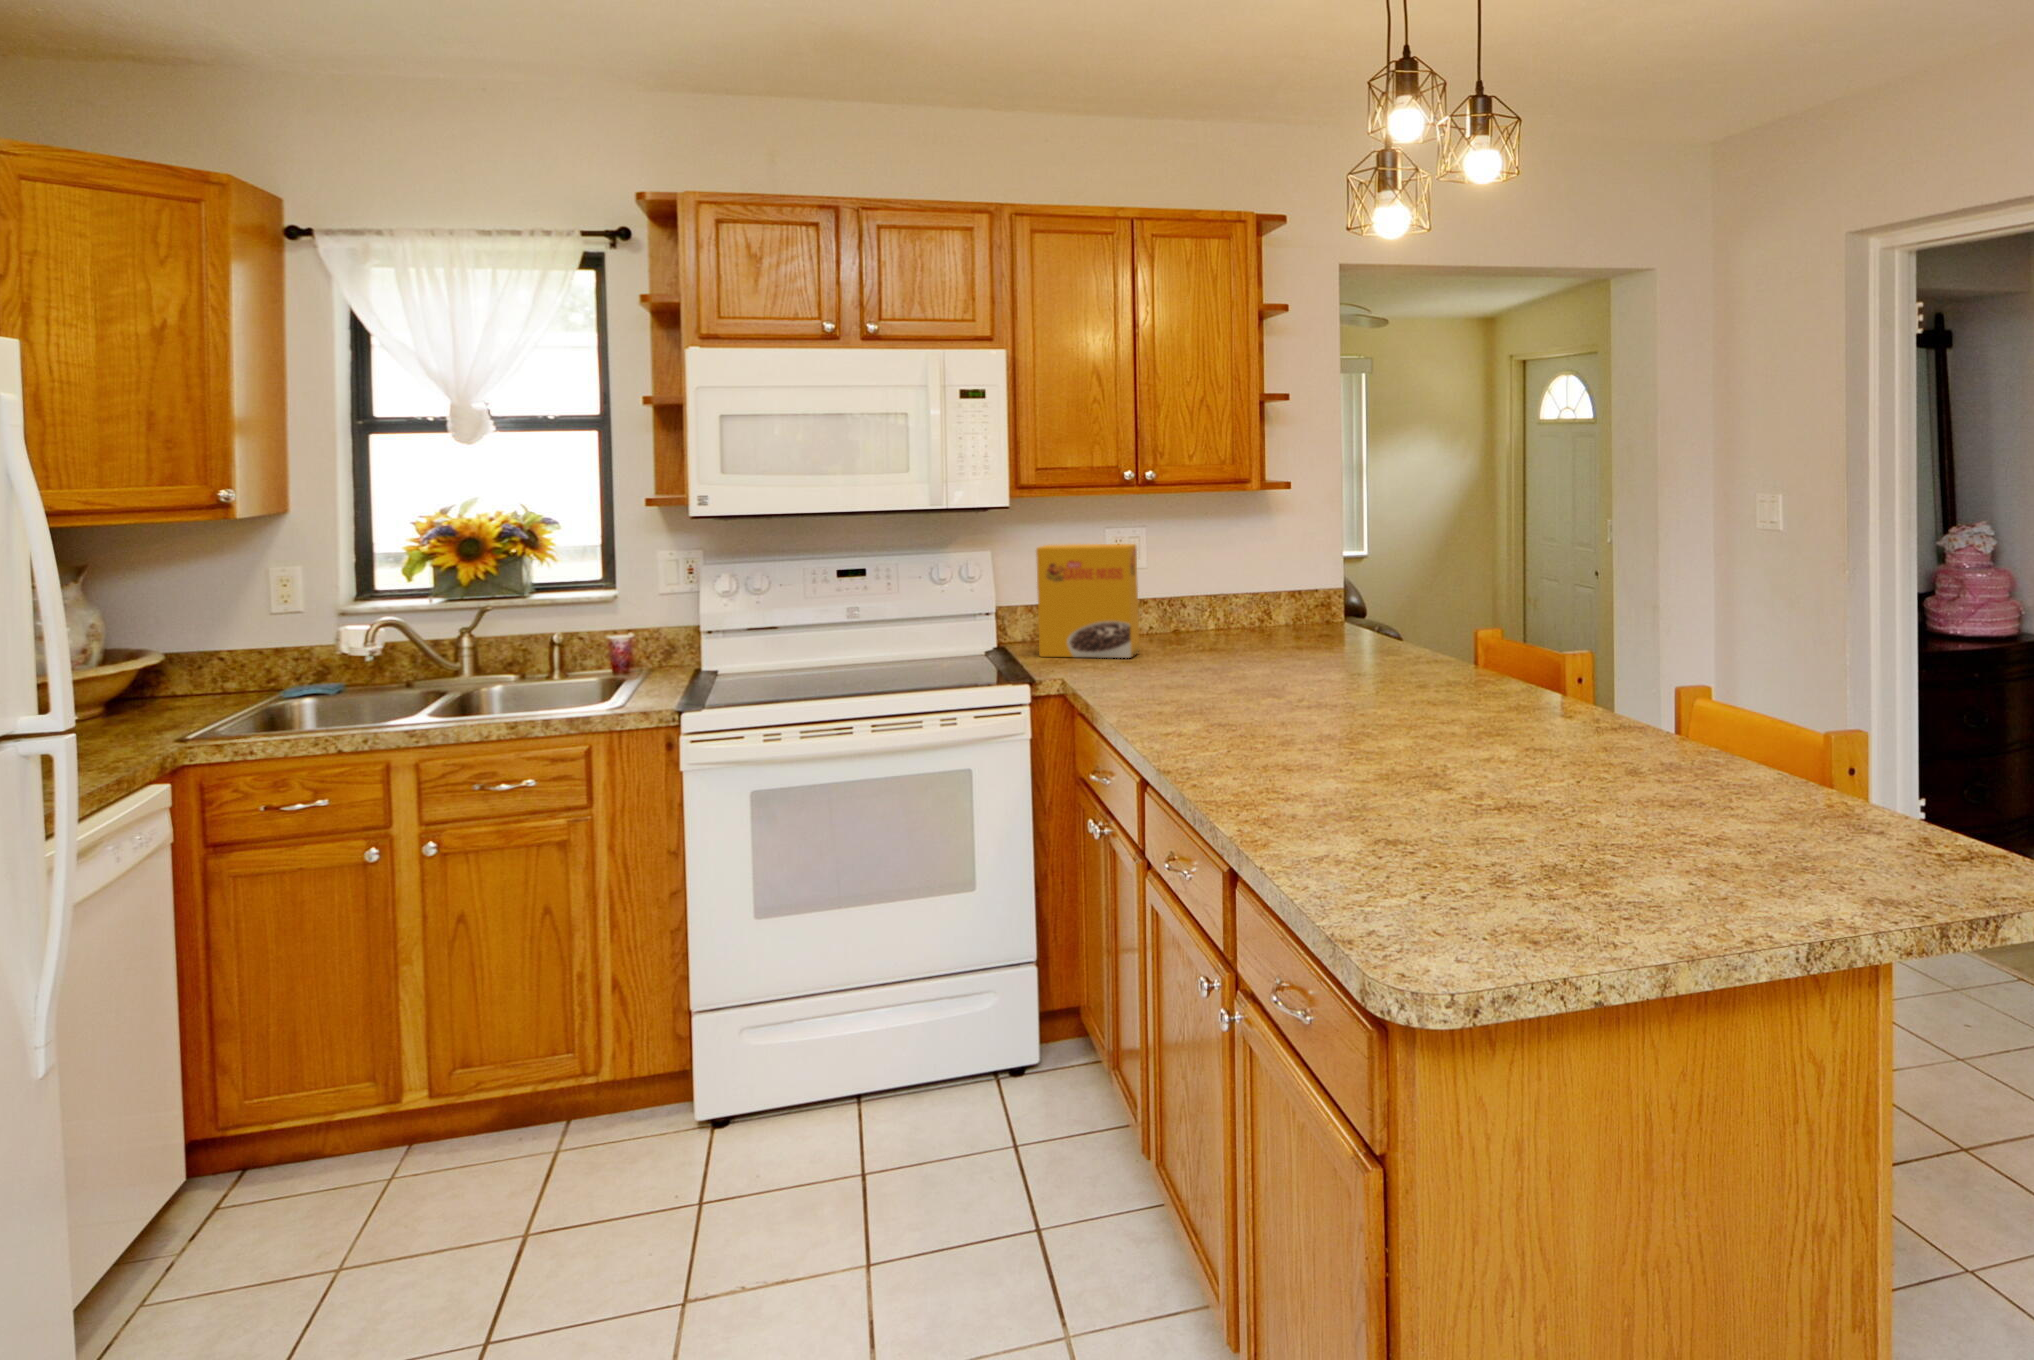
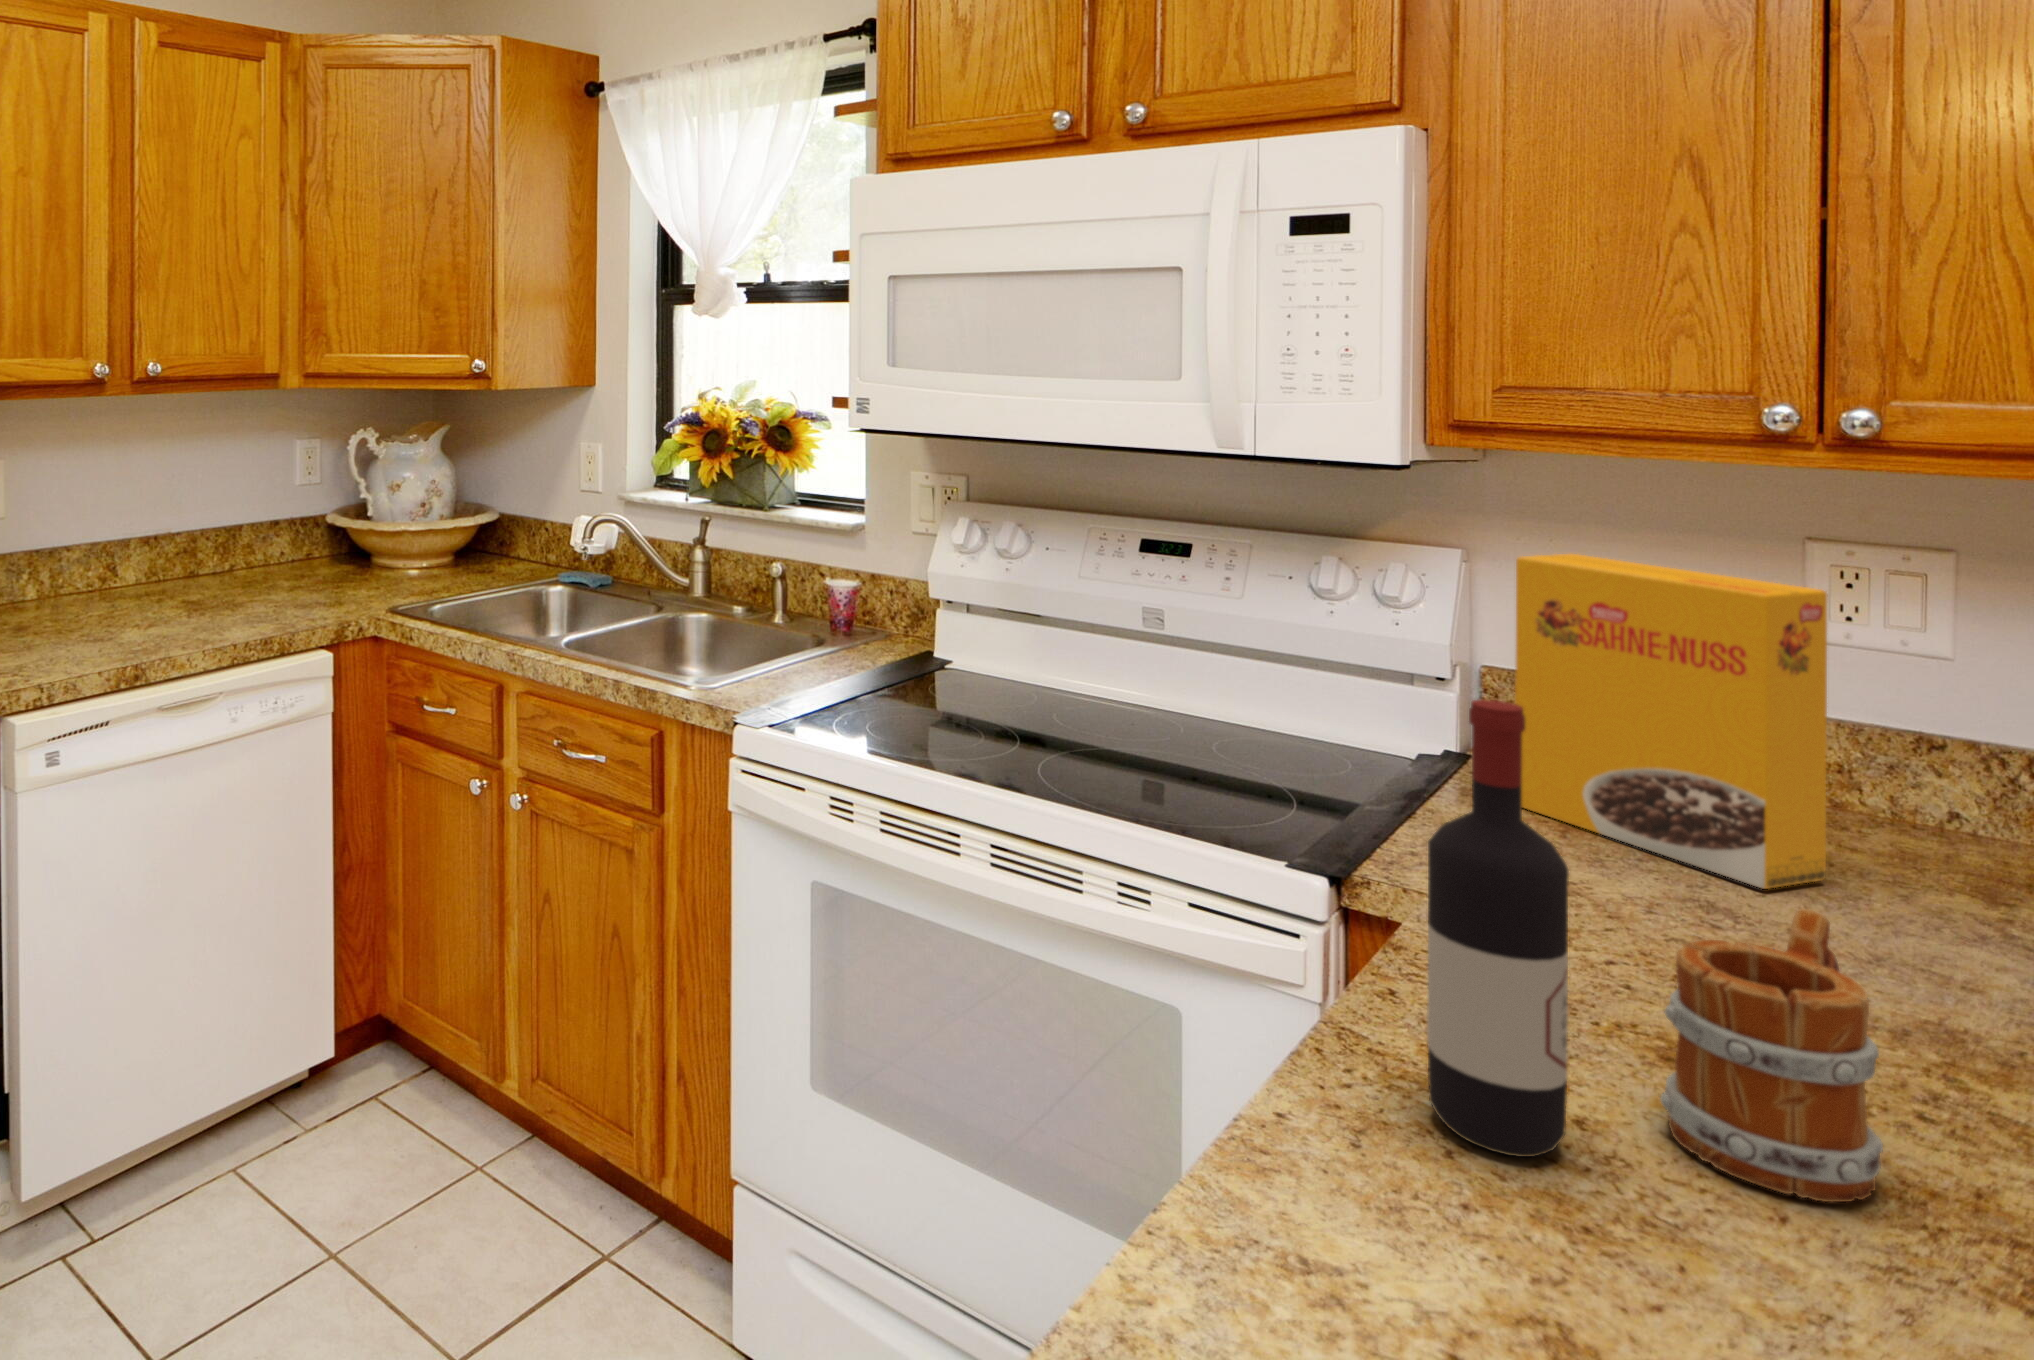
wine bottle: none [1141,571,1180,715] -> present [1427,699,1569,1157]
mug: none [1184,627,1232,703] -> present [1660,908,1883,1202]

